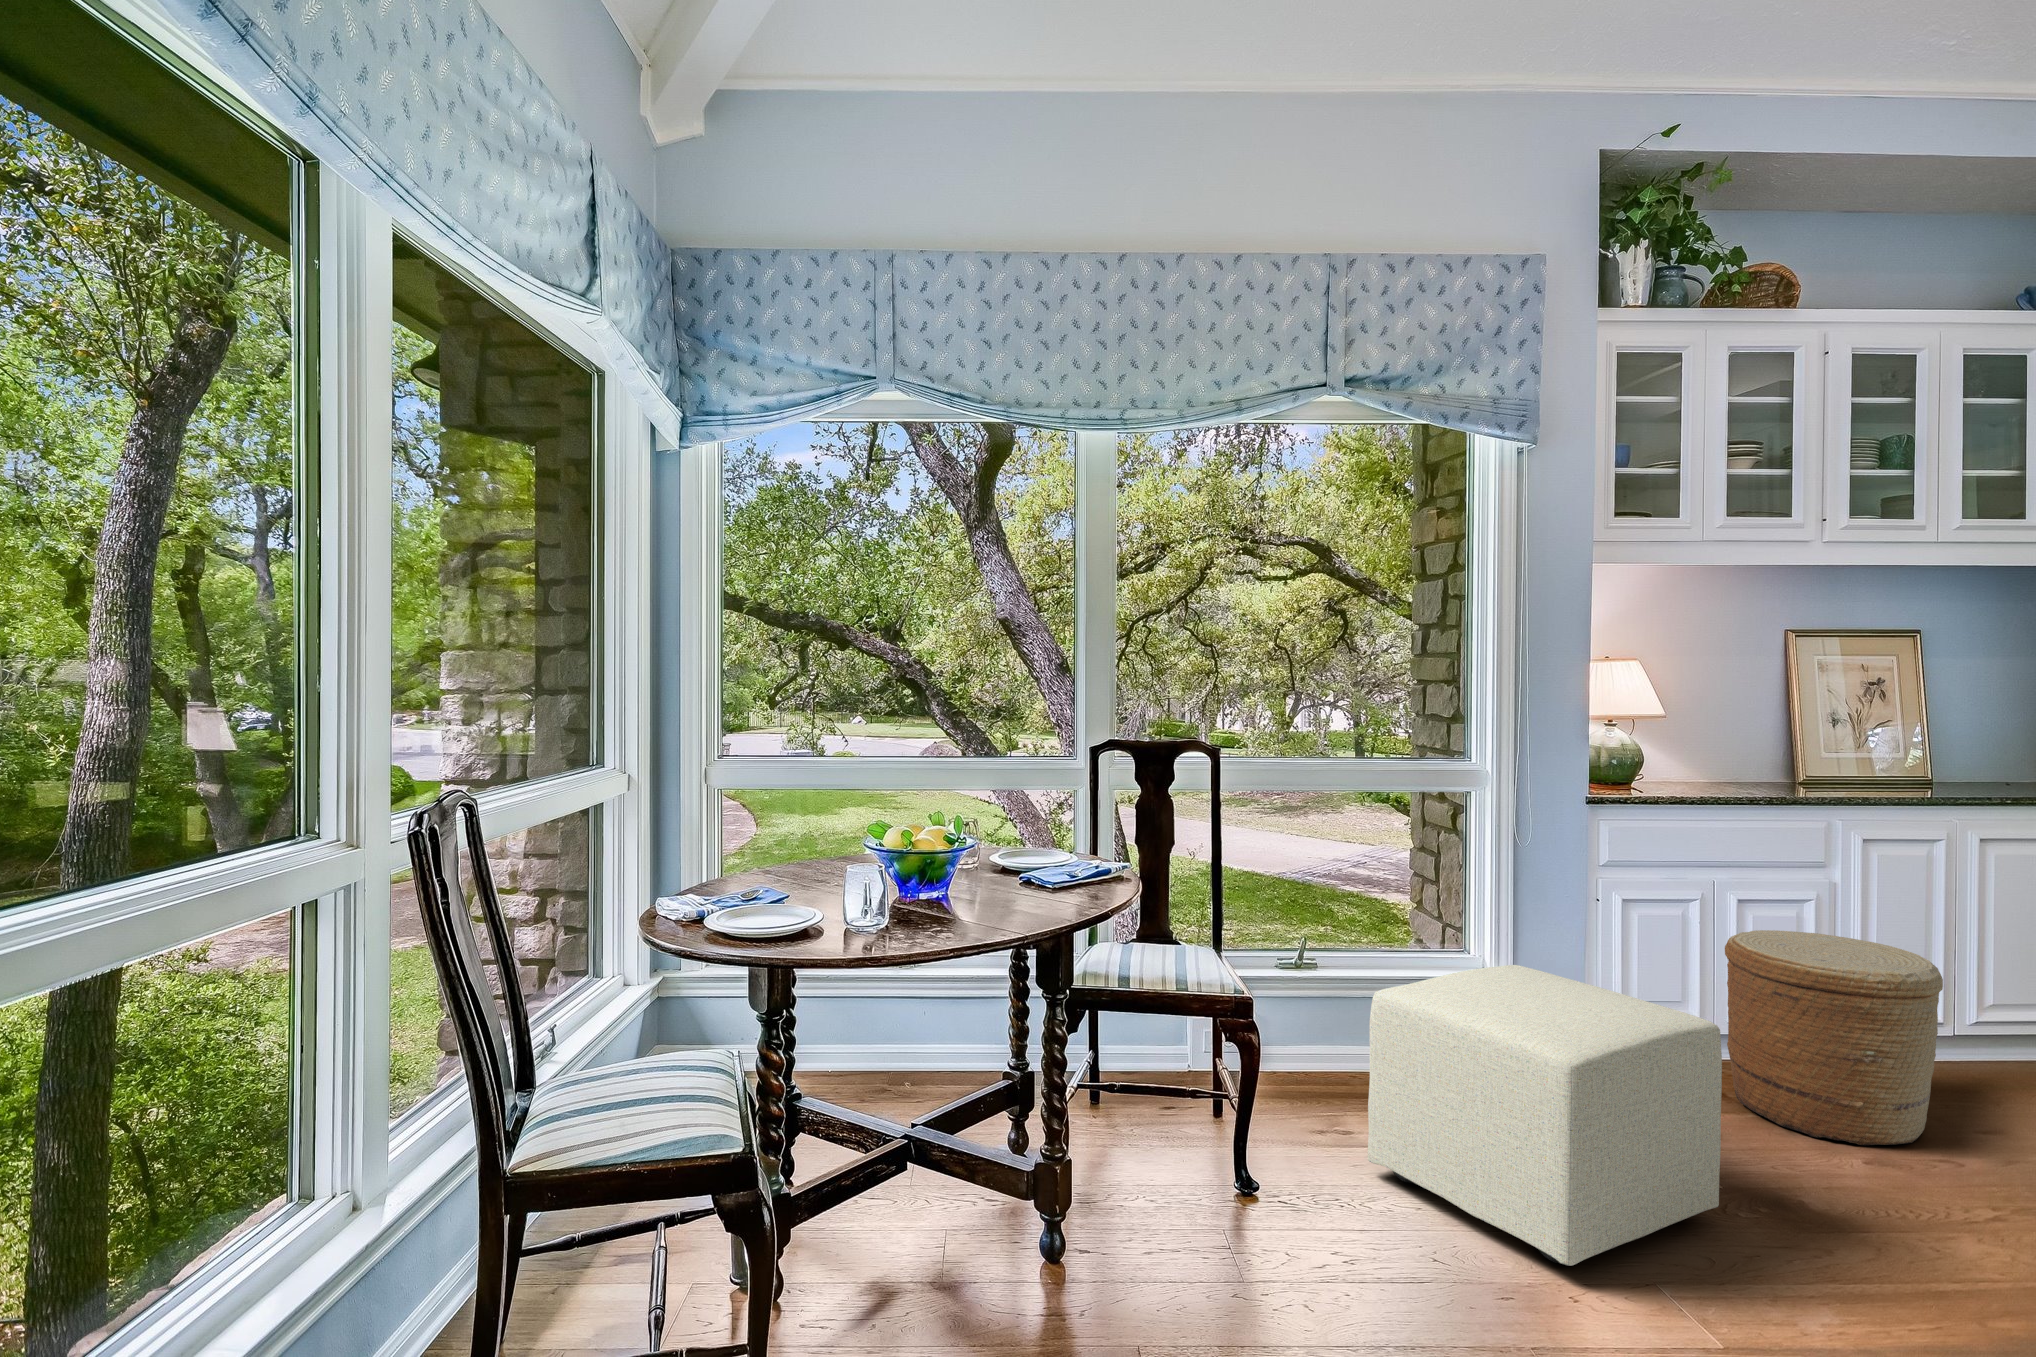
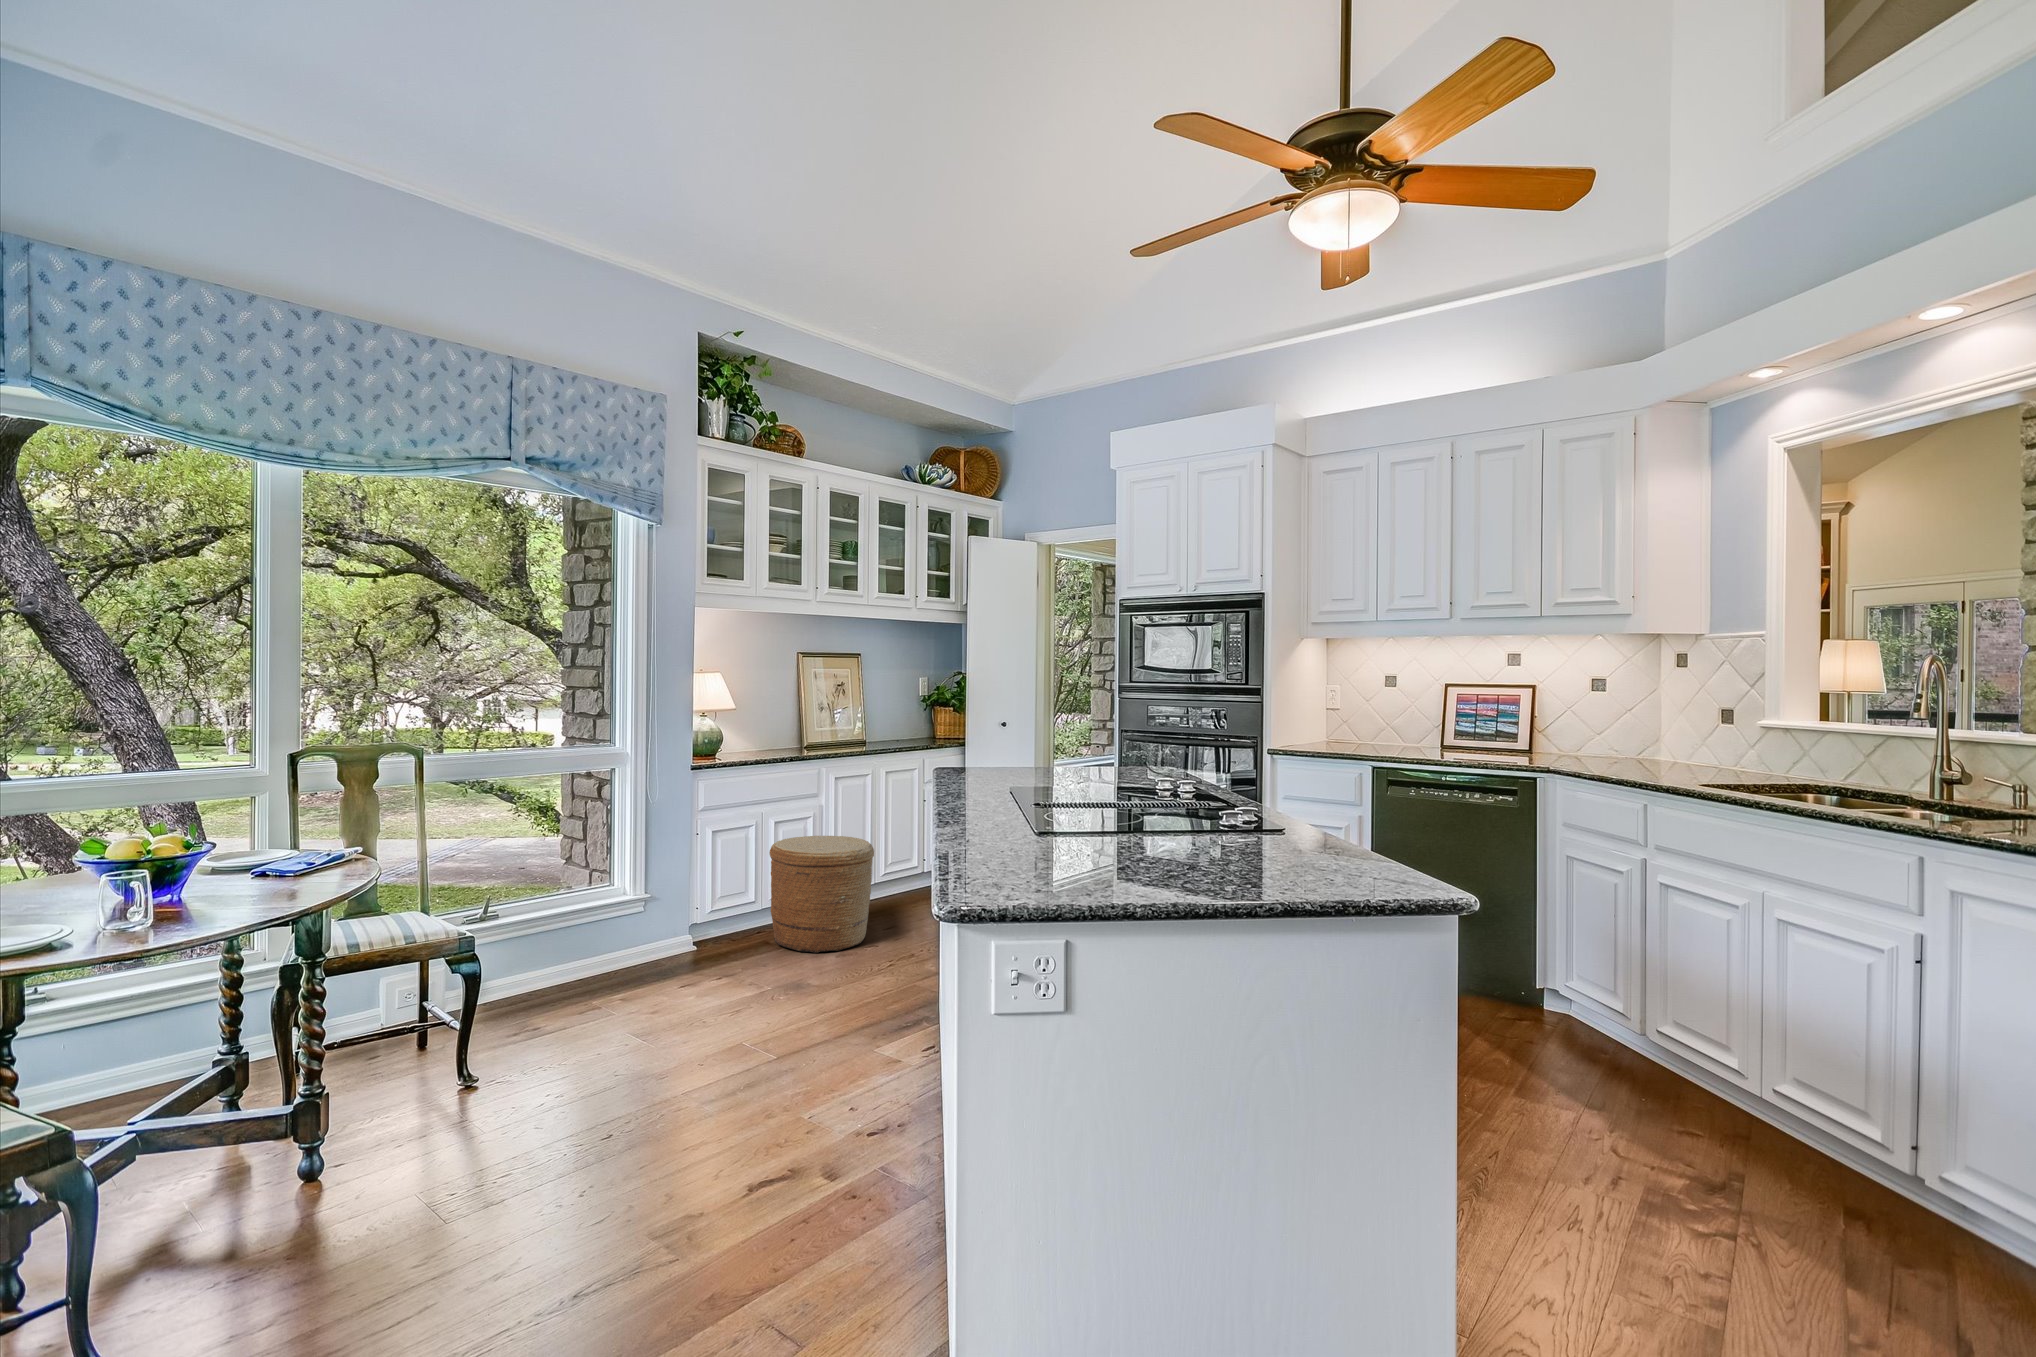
ottoman: present [1368,965,1722,1266] -> none [557,882,777,1058]

